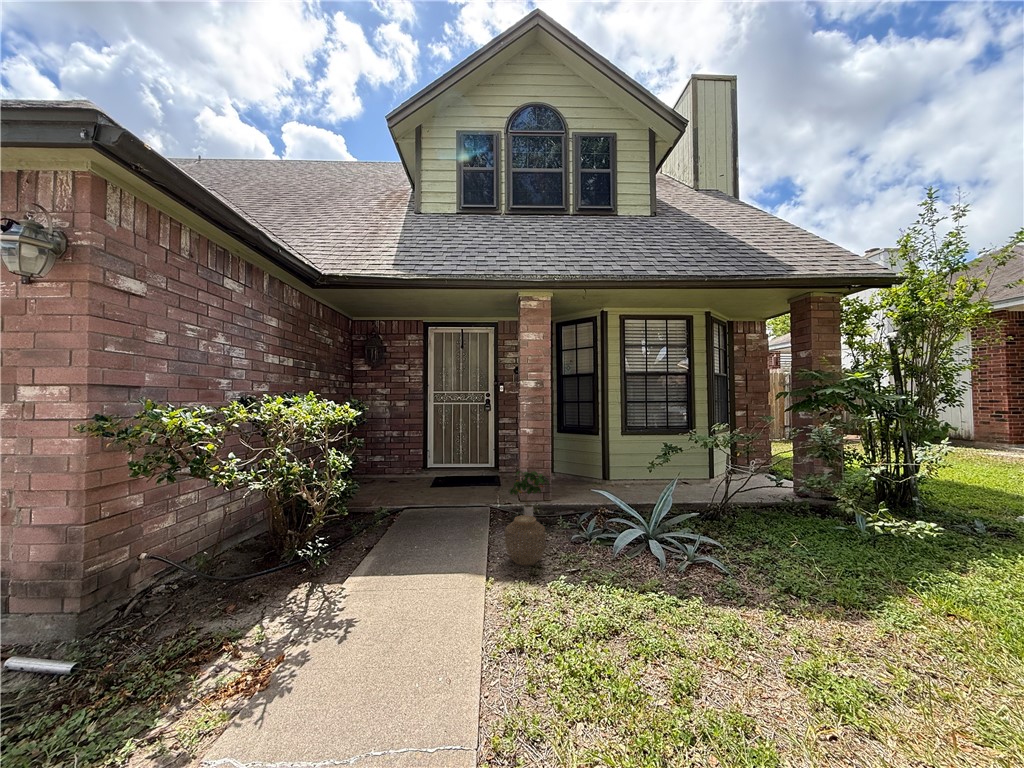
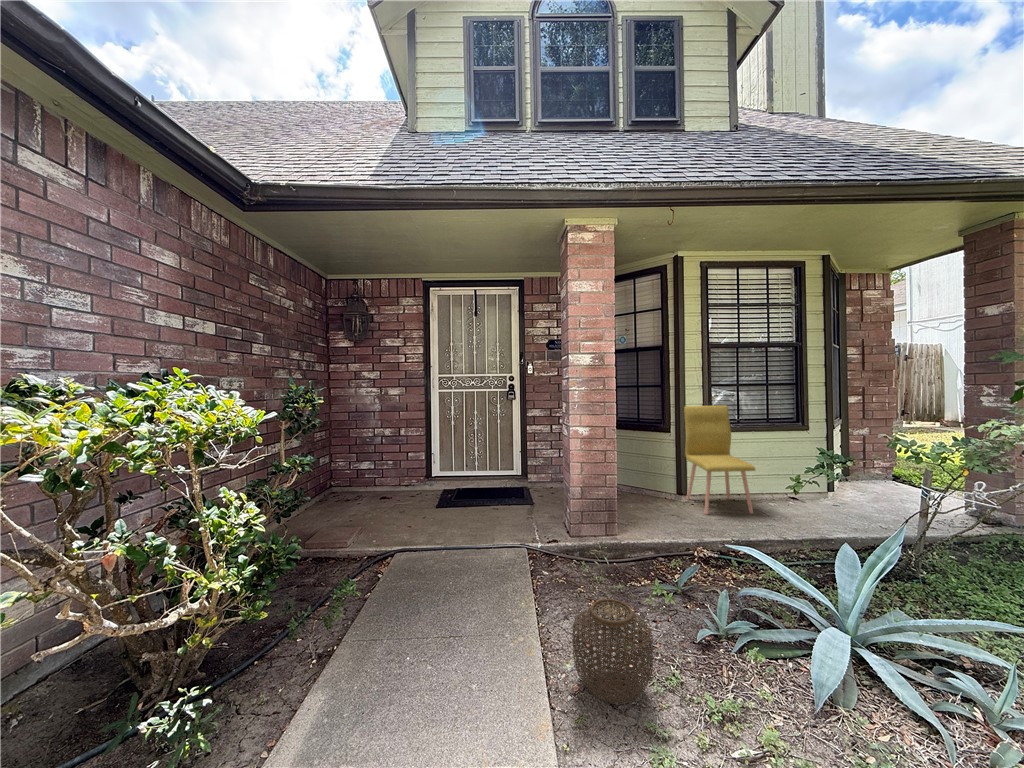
chair: none [608,416,651,490] -> present [684,405,755,515]
potted plant: present [510,471,549,516] -> none [555,496,622,572]

